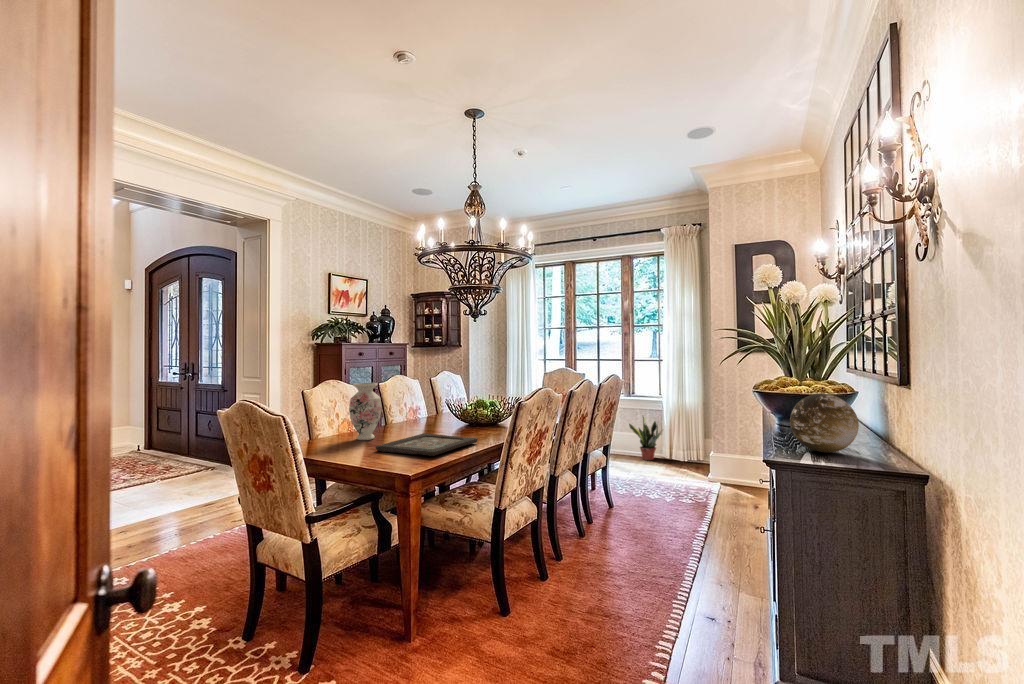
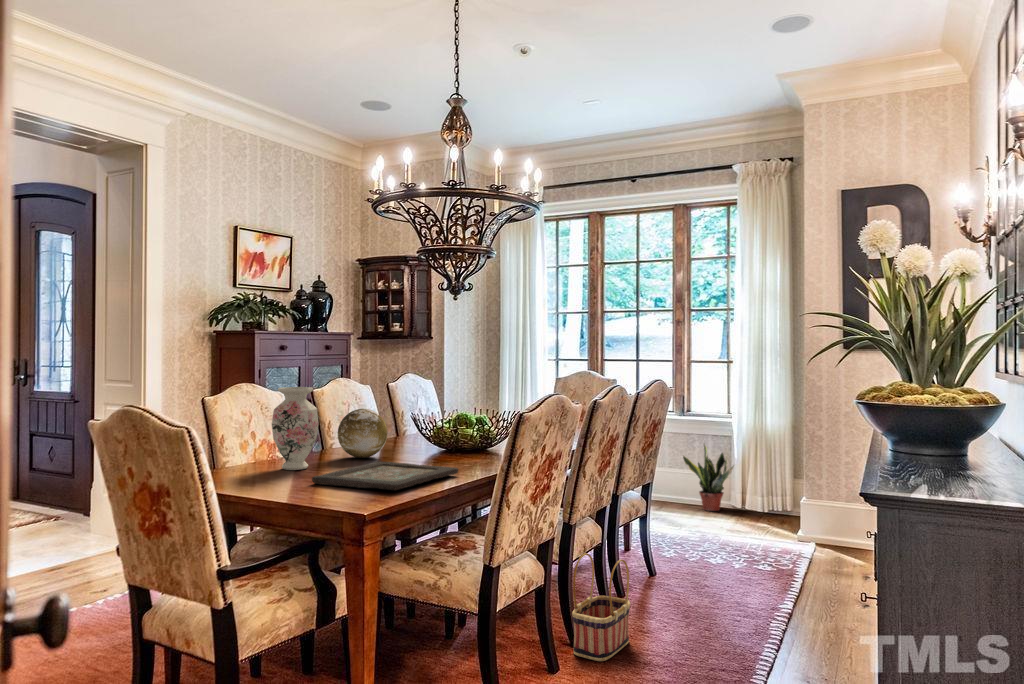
decorative orb: present [790,394,859,453] -> present [338,409,387,458]
basket: none [557,495,597,571] -> present [572,553,630,661]

